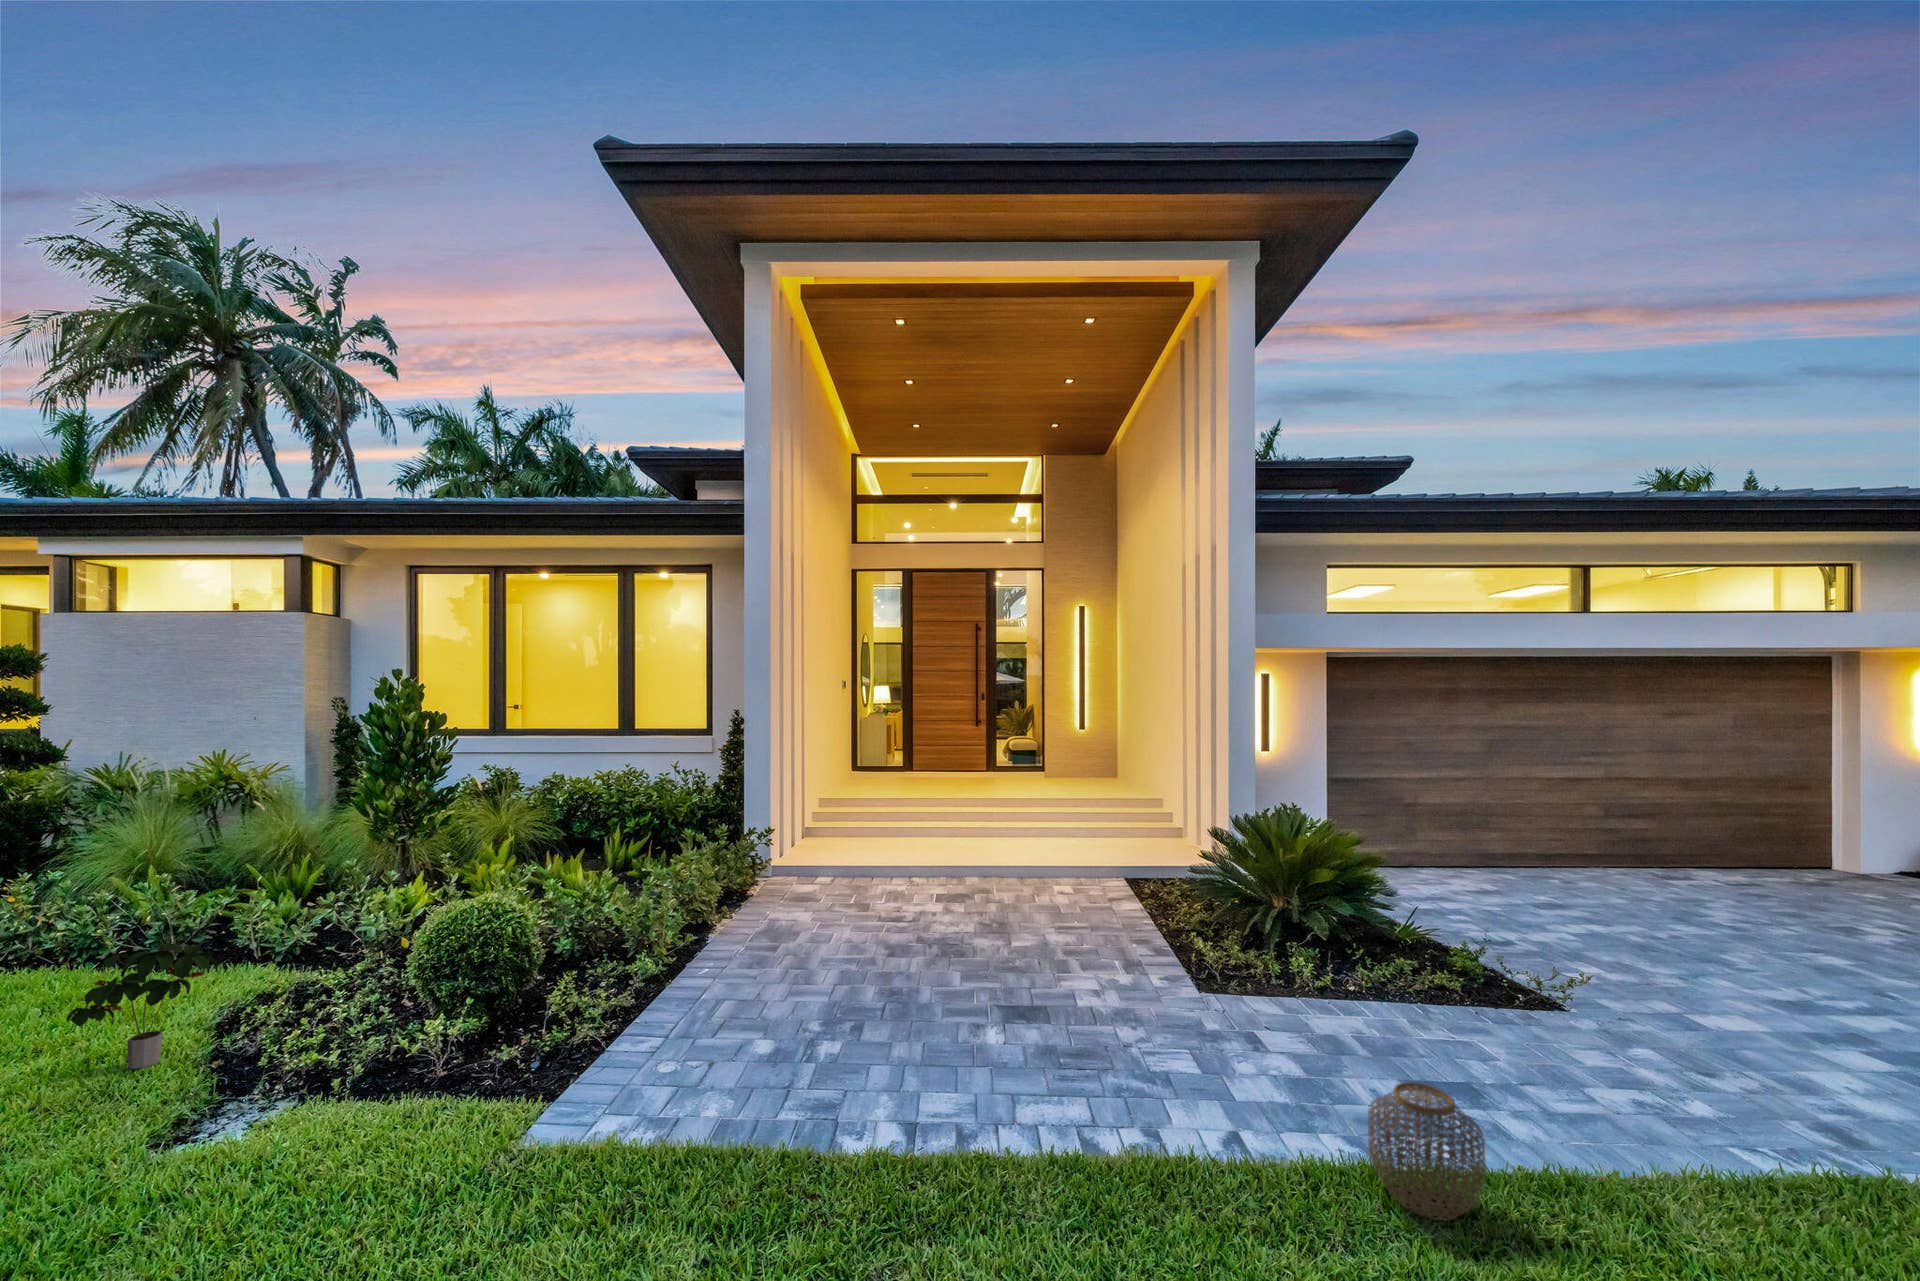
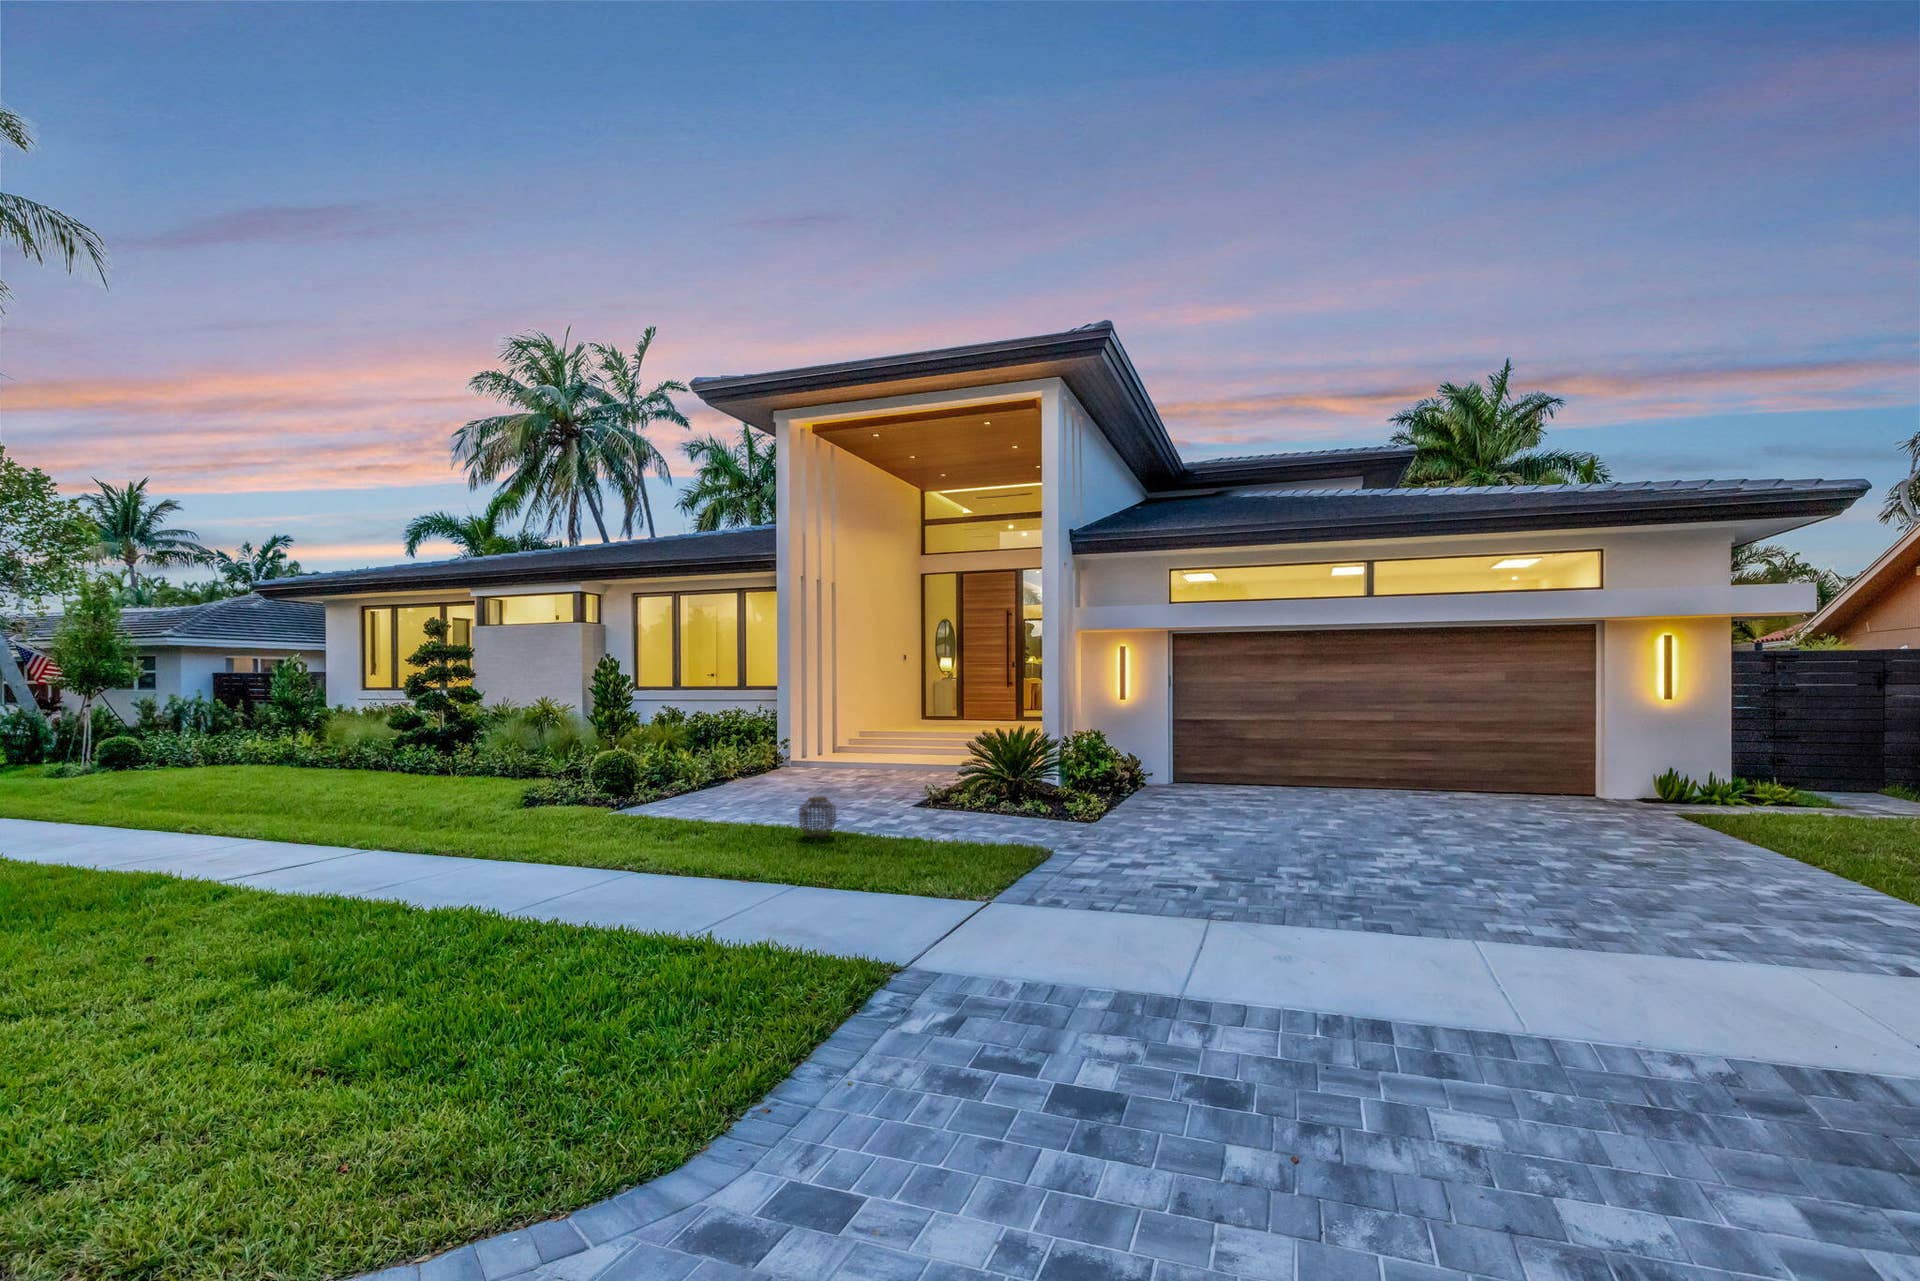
potted plant: present [66,943,218,1069] -> none [469,754,512,797]

